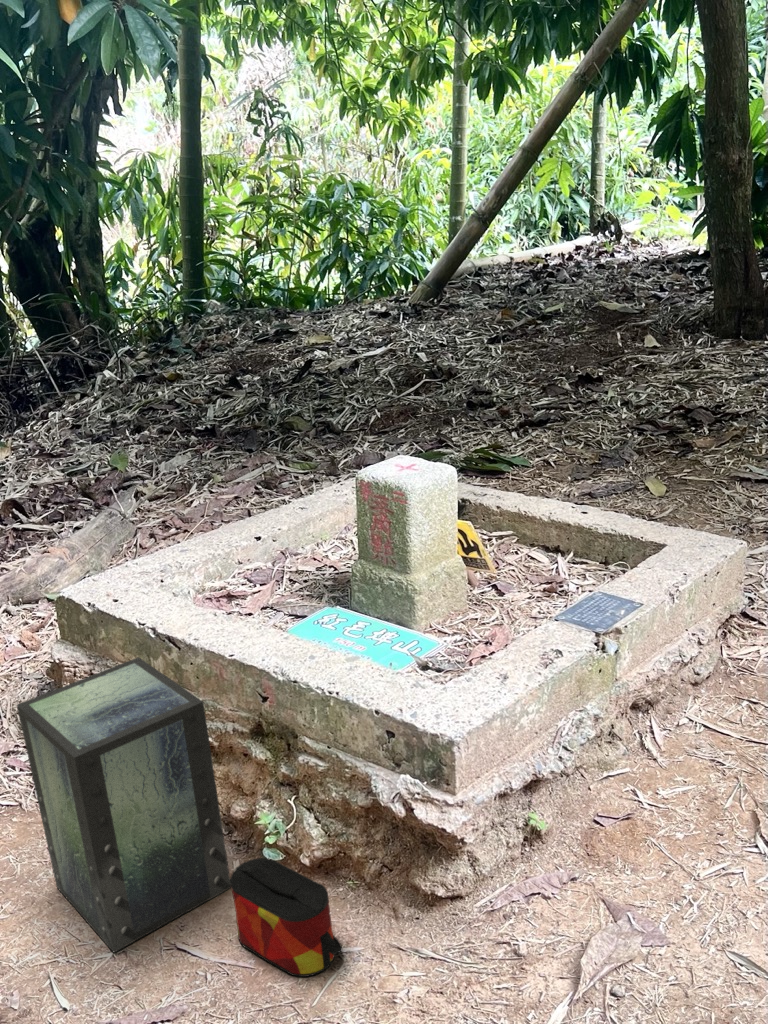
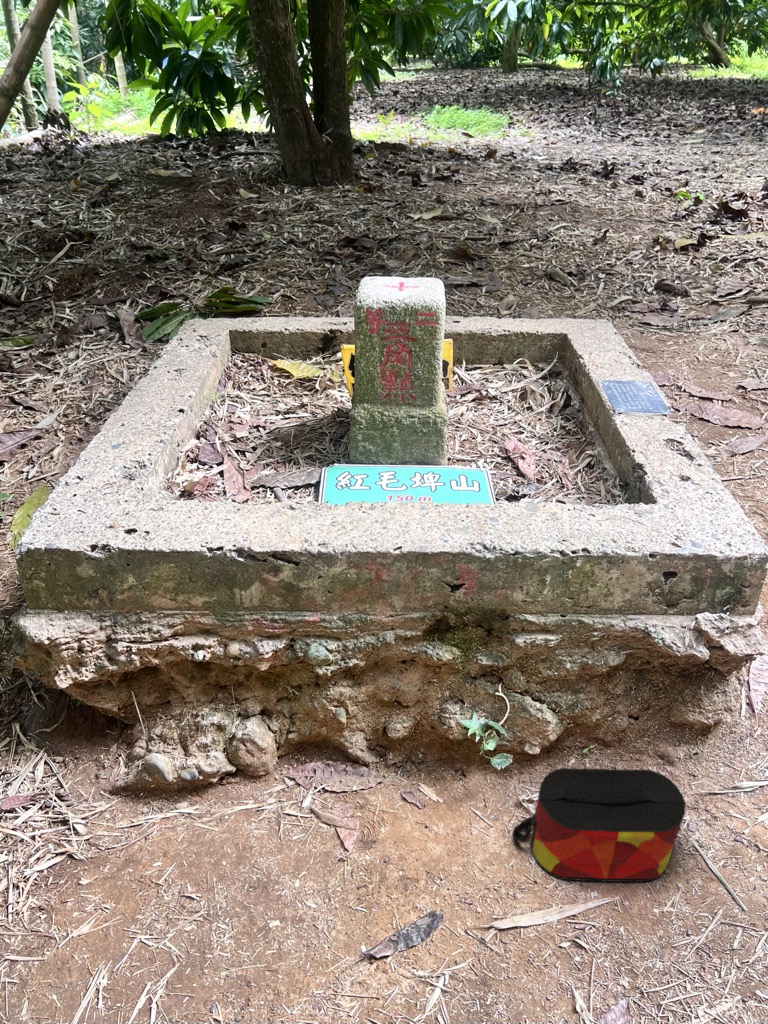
storage box: present [17,657,231,952] -> none [222,593,484,985]

